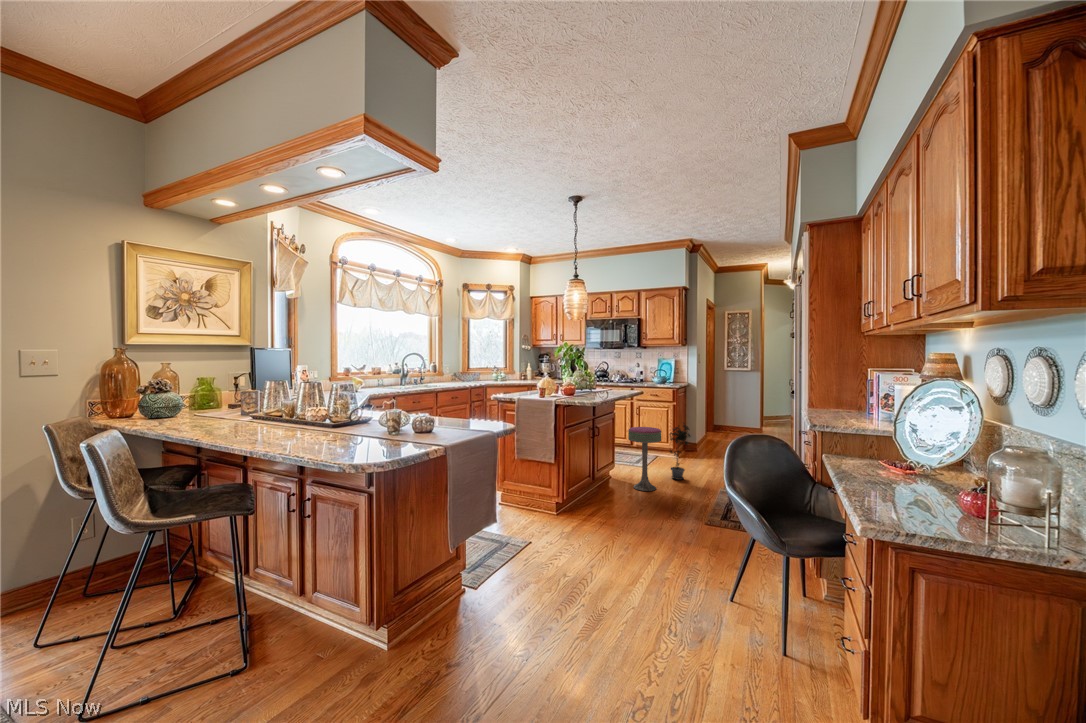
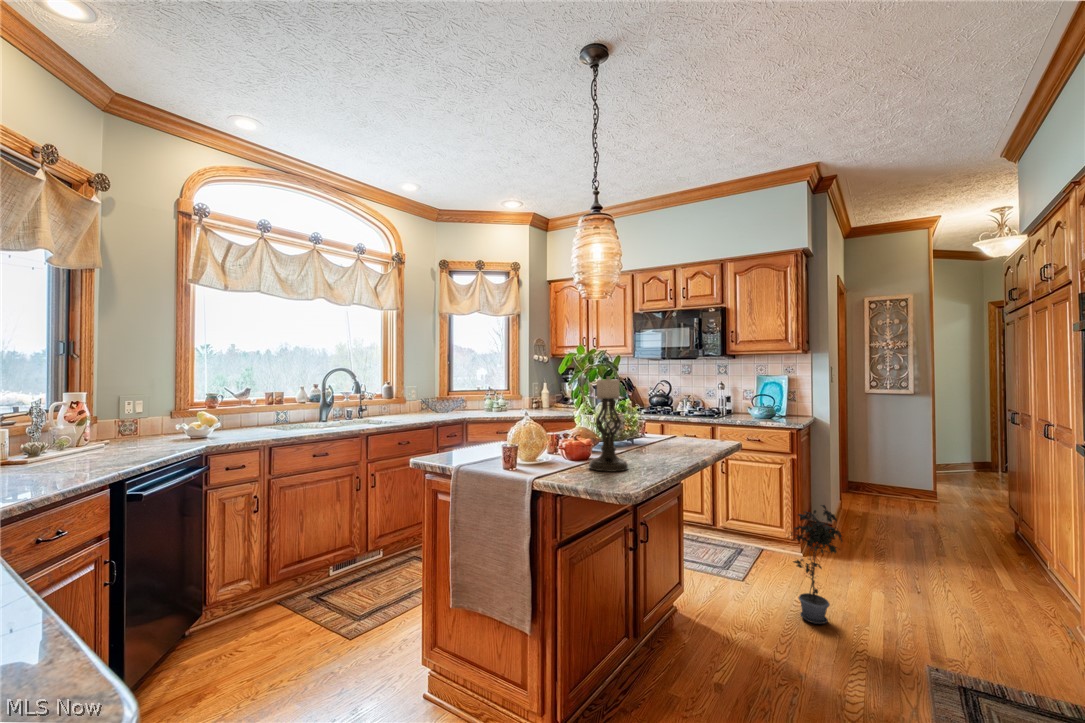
candle holder: none [576,357,593,398] -> present [589,376,628,471]
bar stool: present [628,427,662,491] -> none [710,516,783,662]

